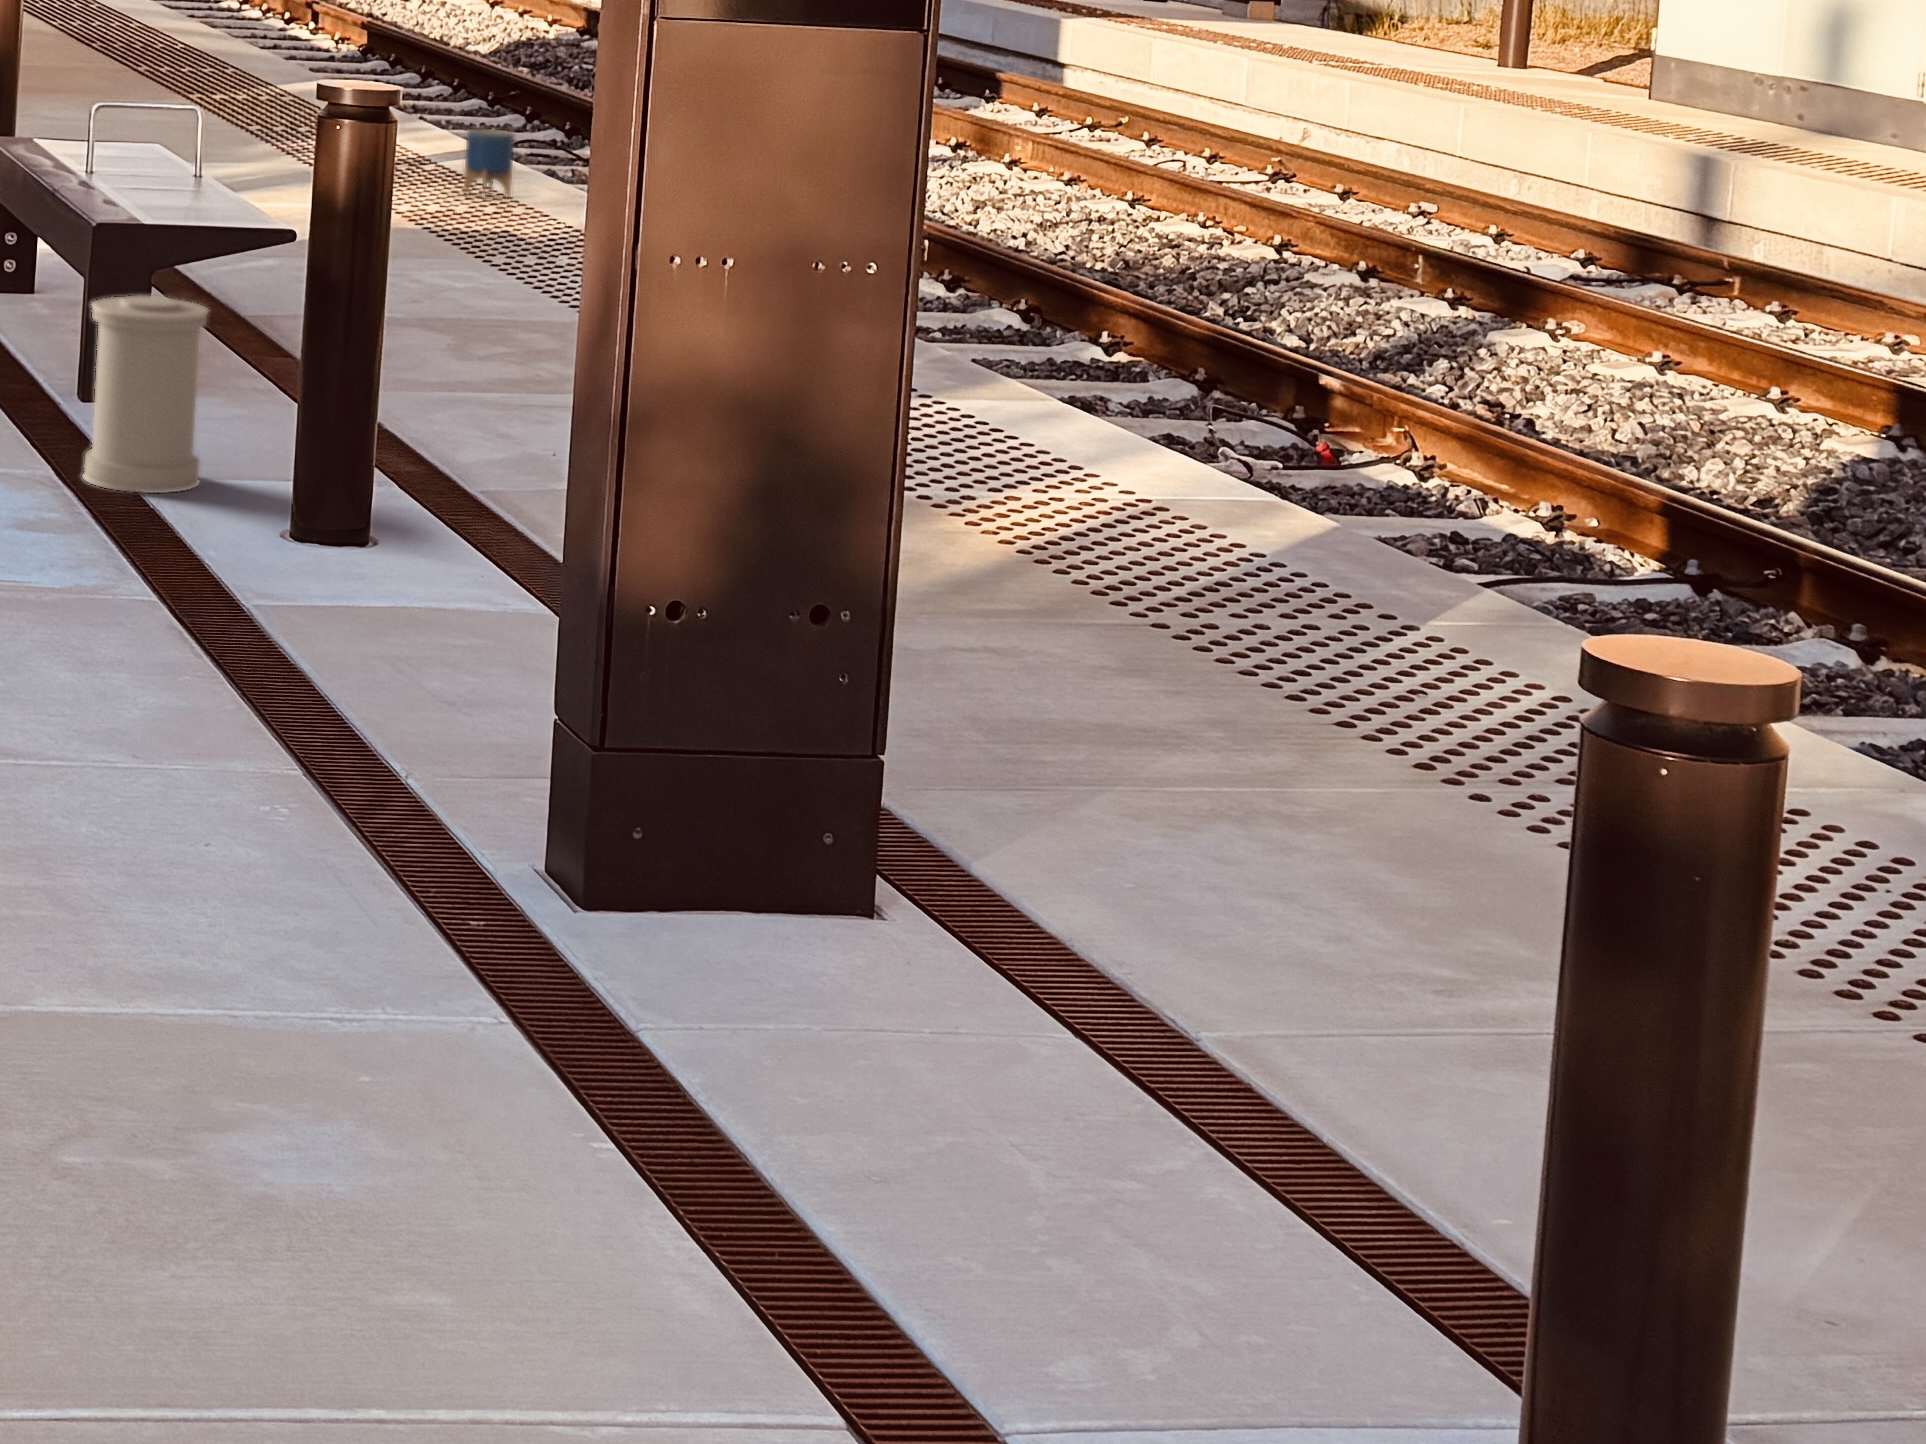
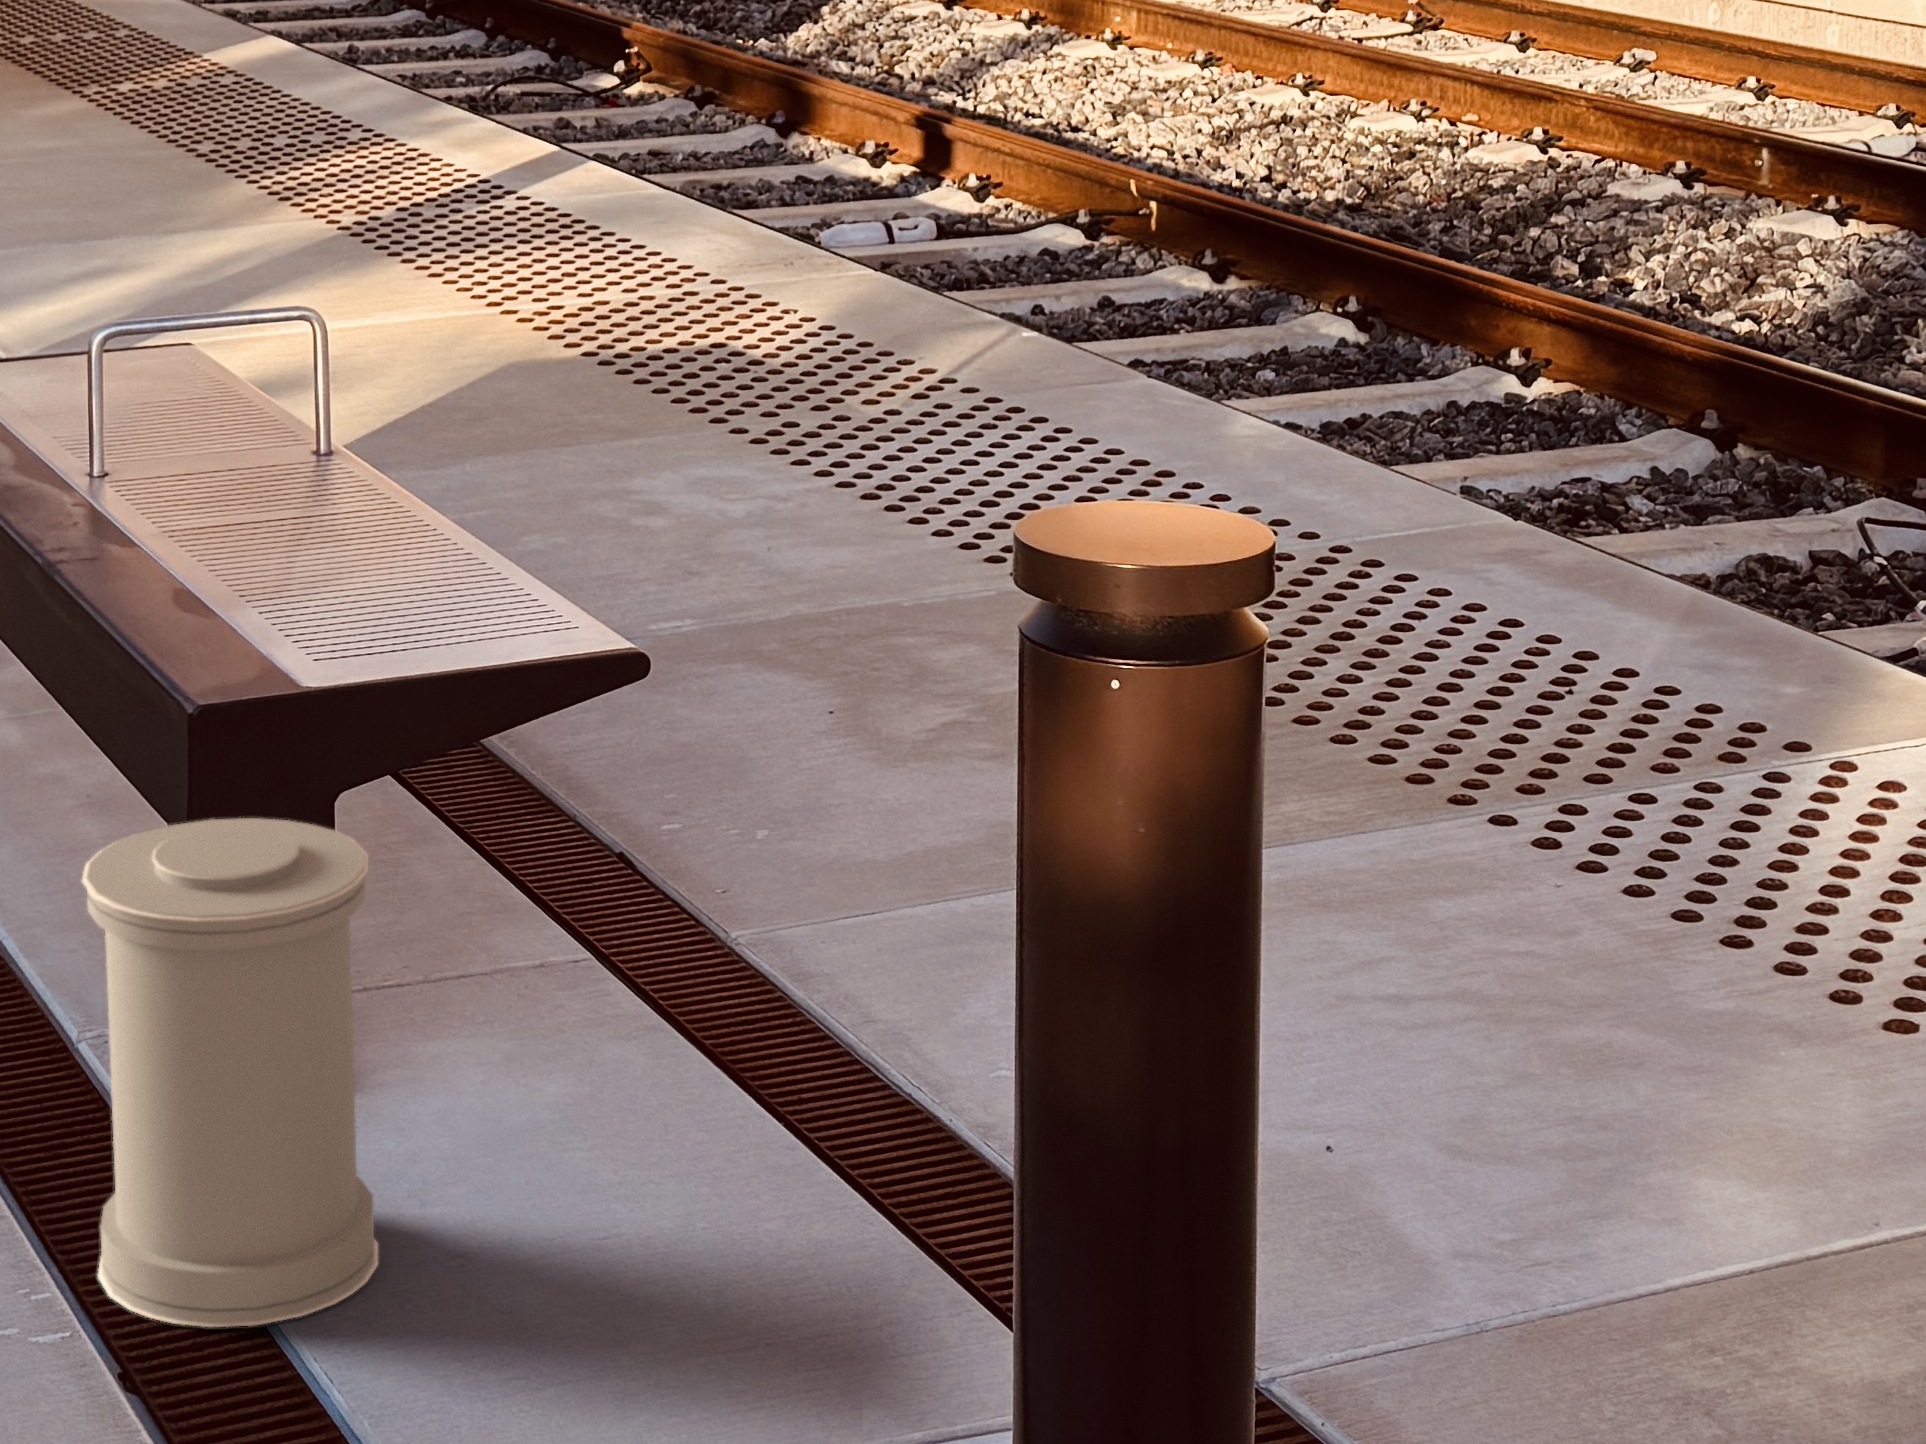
planter: present [464,129,514,197] -> none [498,110,572,220]

